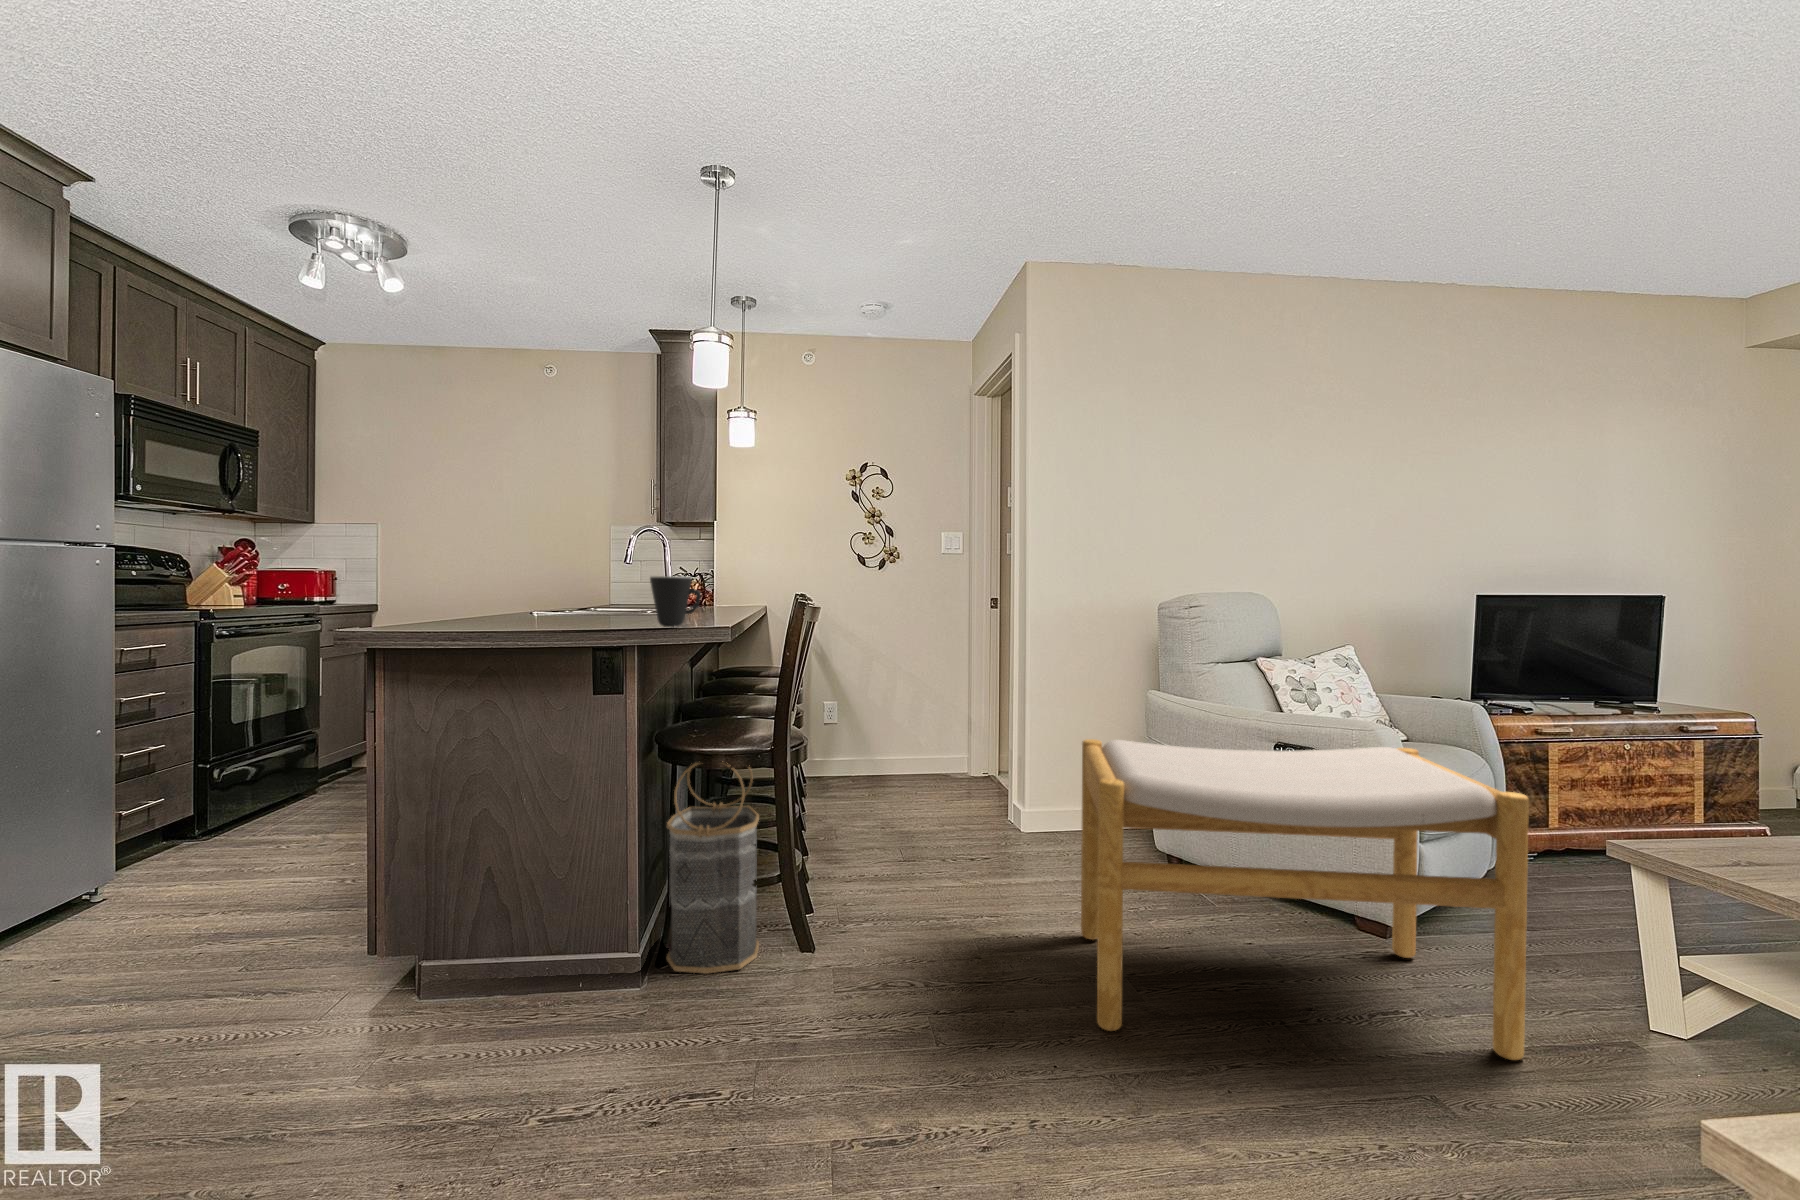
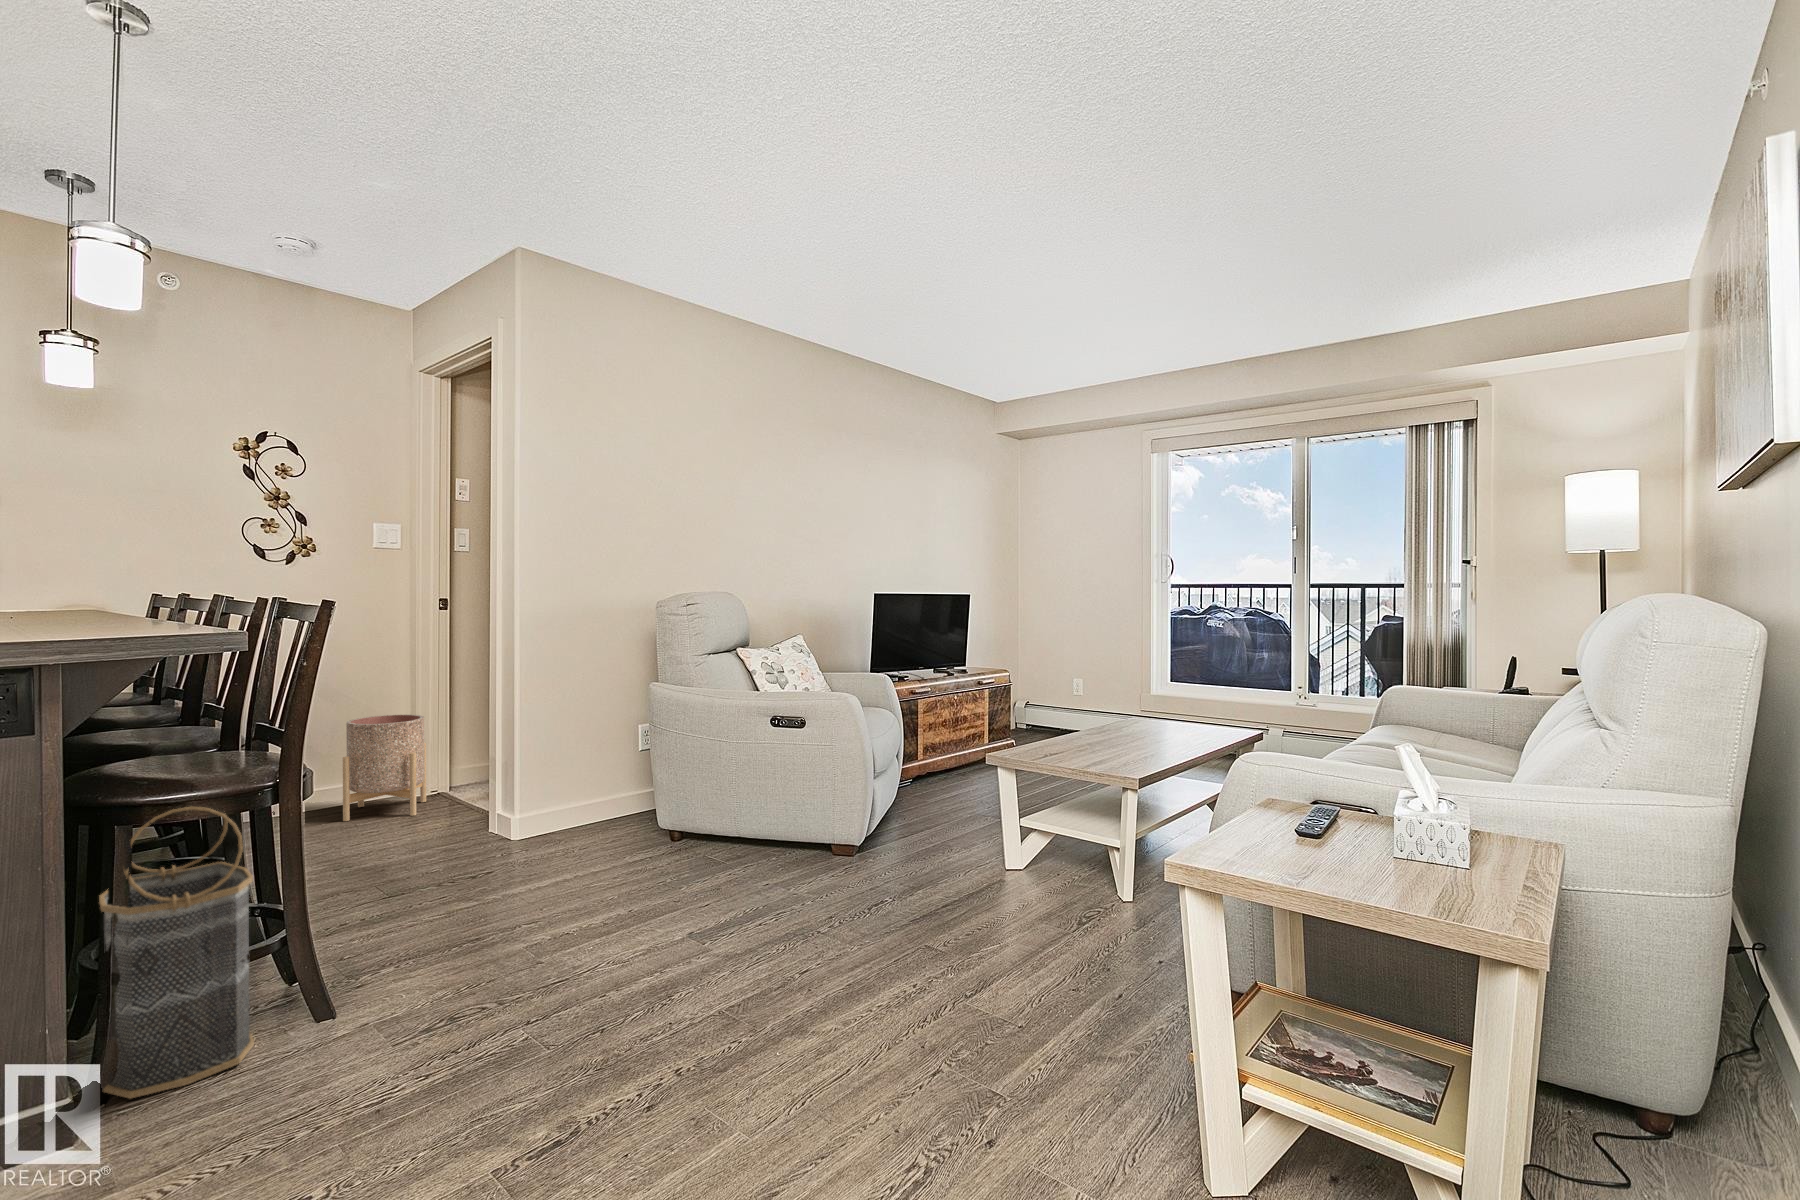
mug: present [650,576,701,627] -> none [120,569,203,636]
planter: none [912,700,979,793] -> present [343,715,426,821]
footstool: present [1081,739,1529,1060] -> none [628,708,967,983]

